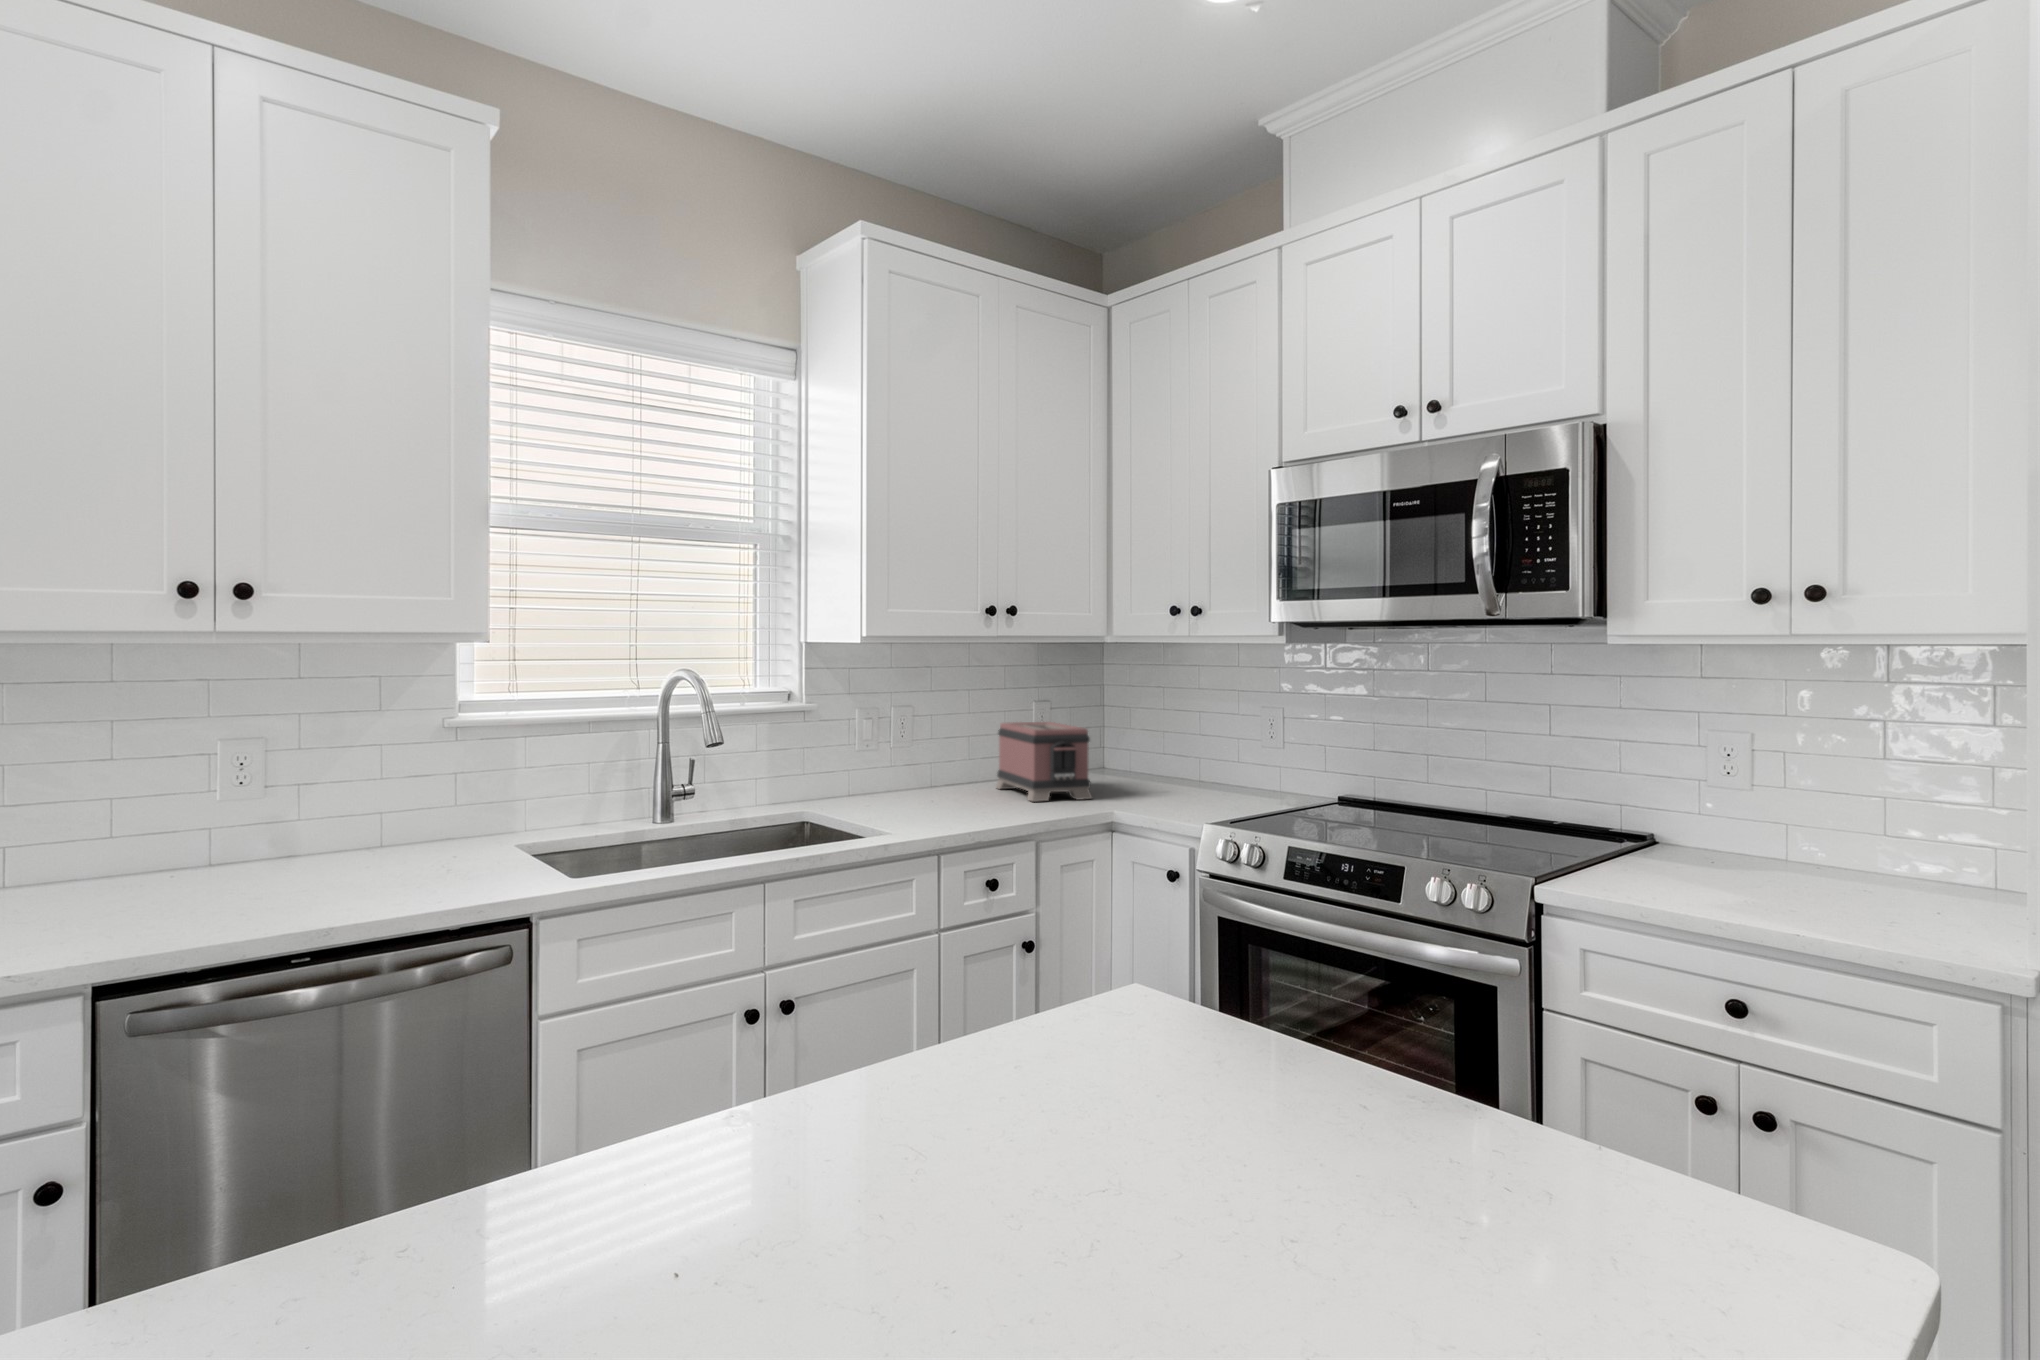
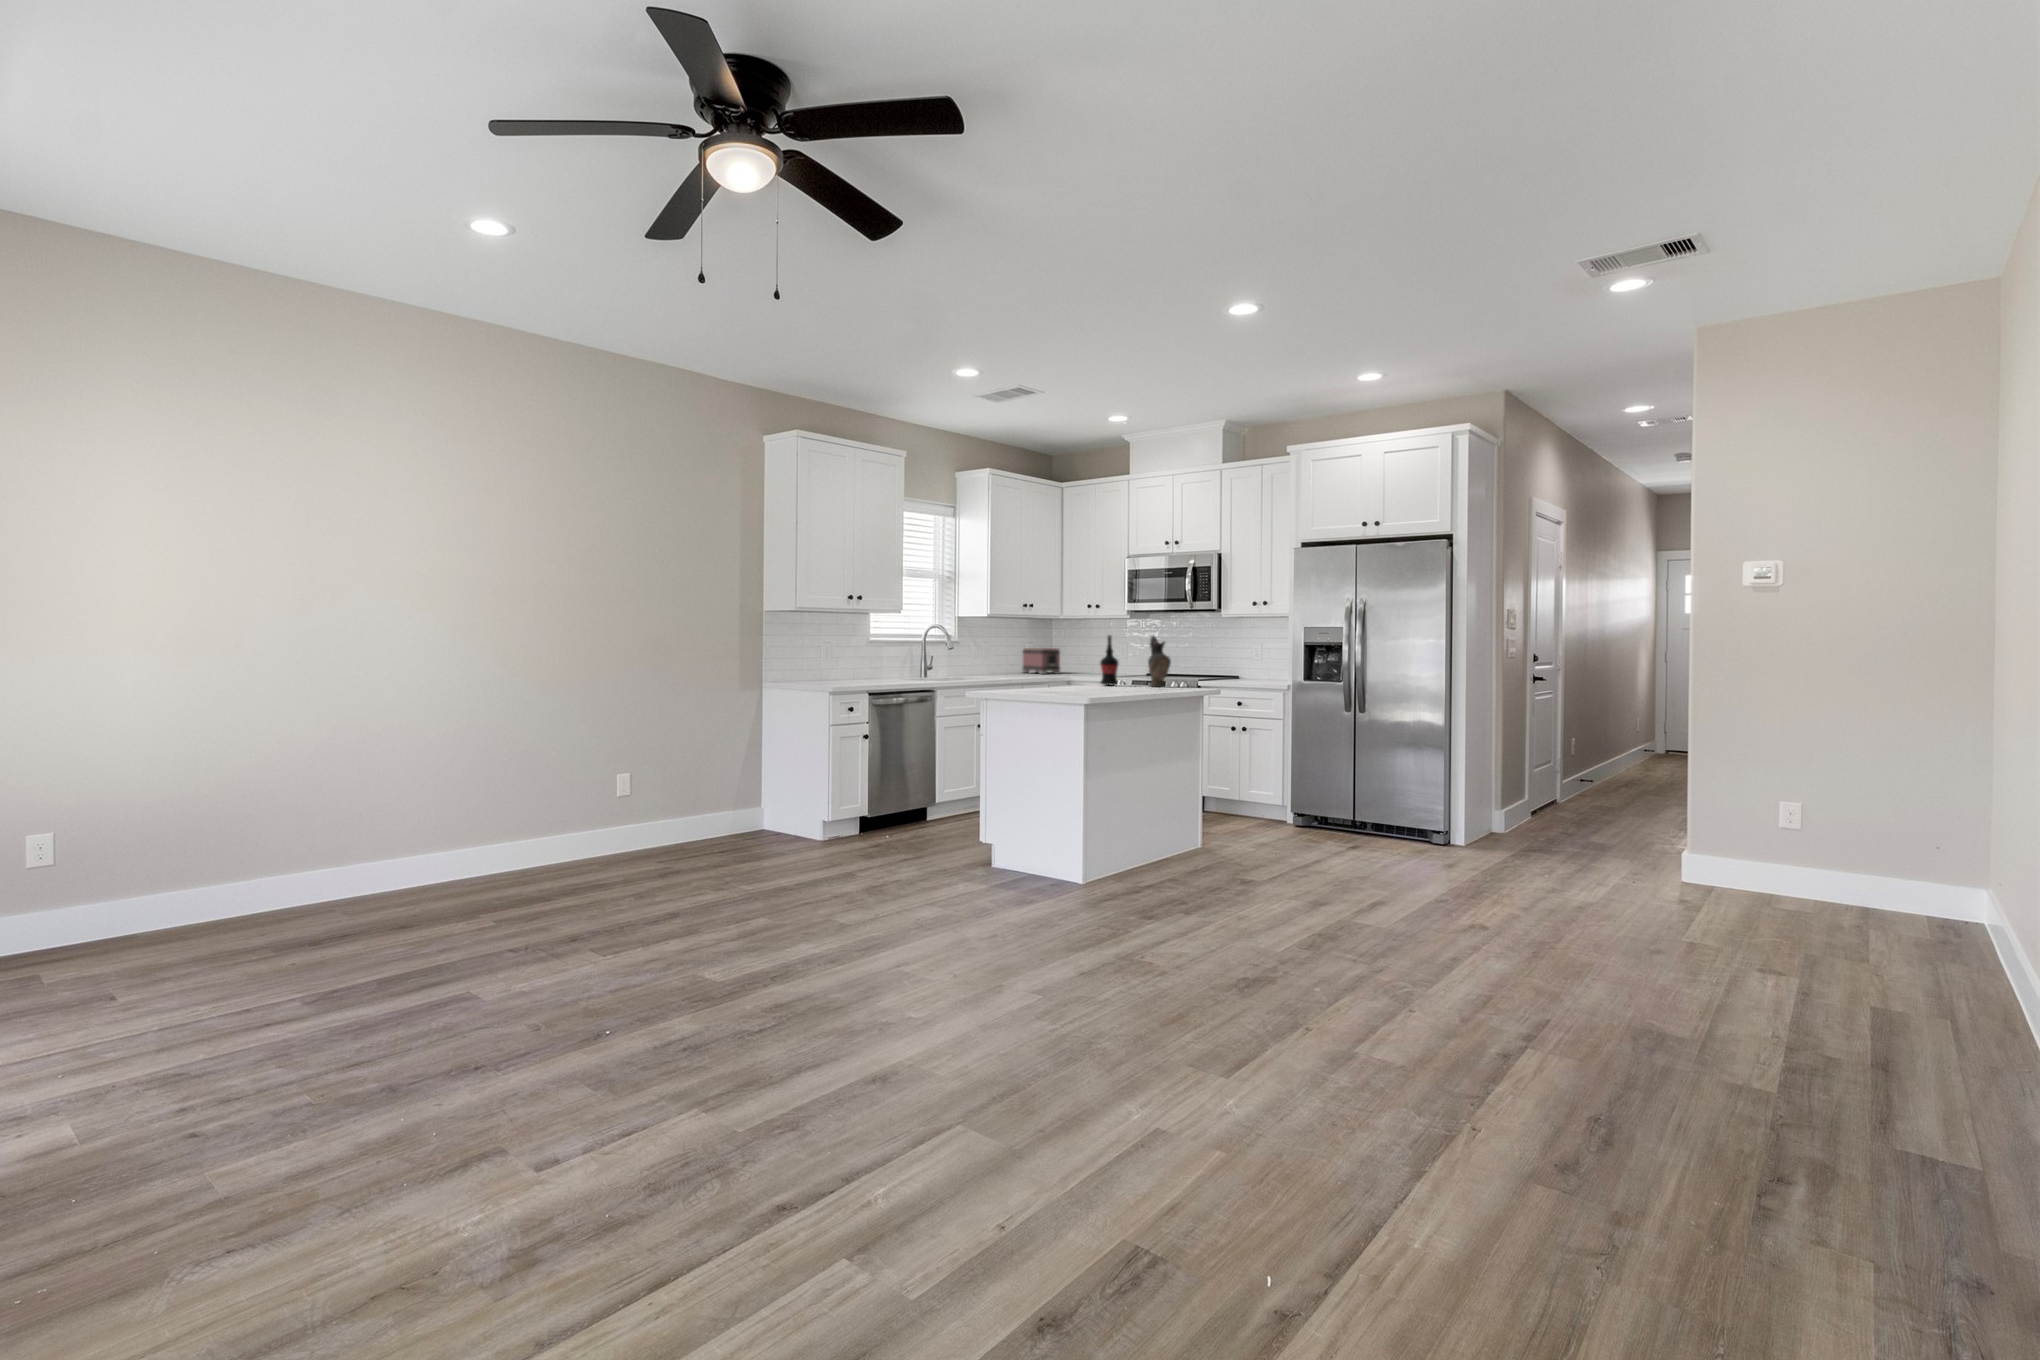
wine bottle: none [948,802,1061,1135] -> present [1100,635,1118,685]
ceramic pitcher: none [1246,820,1417,1227] -> present [1148,636,1171,687]

